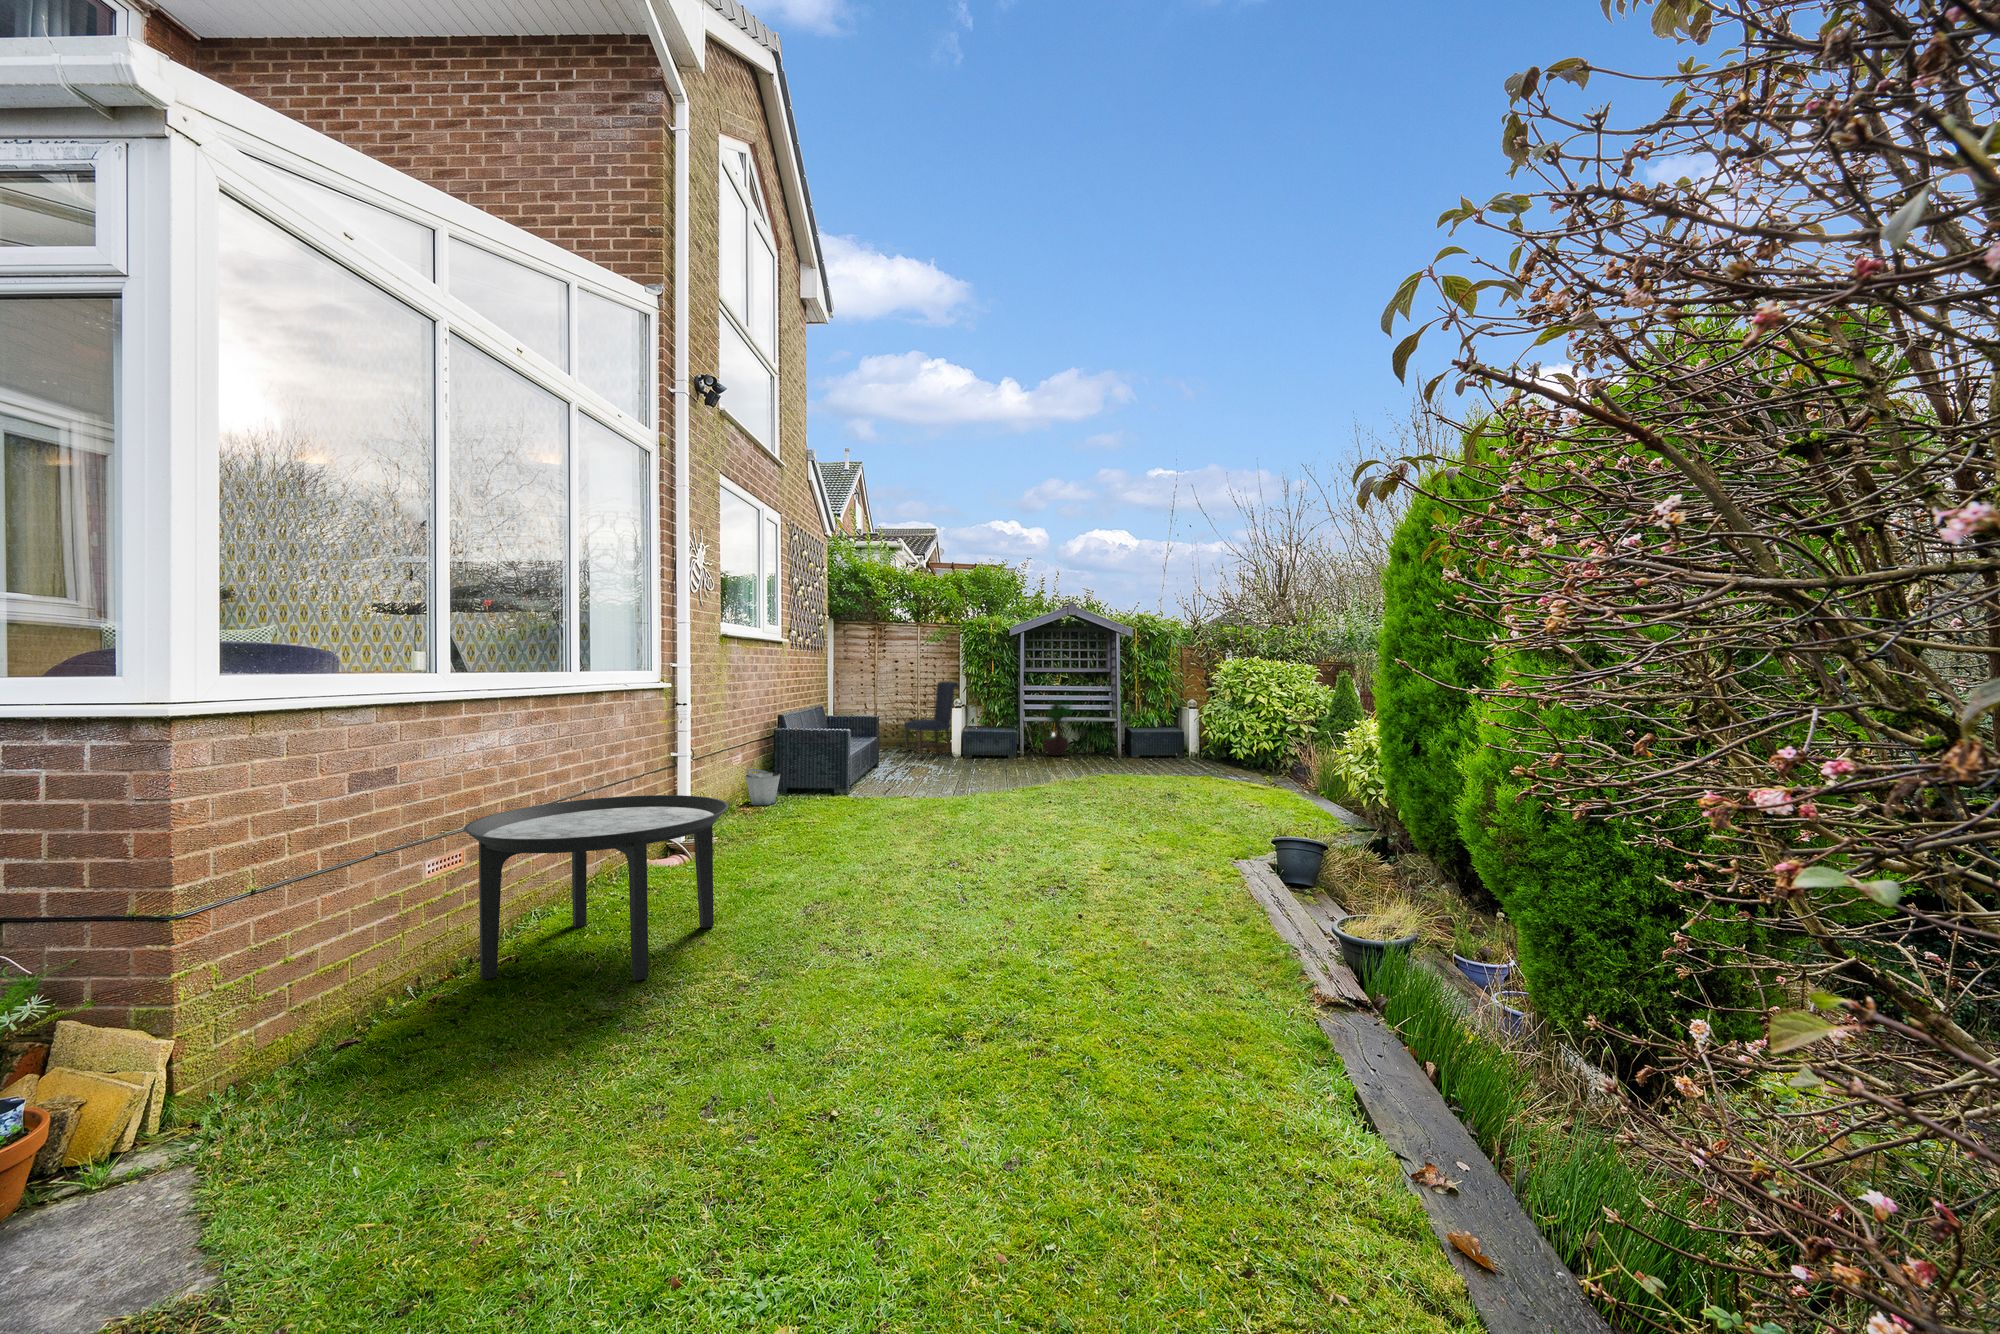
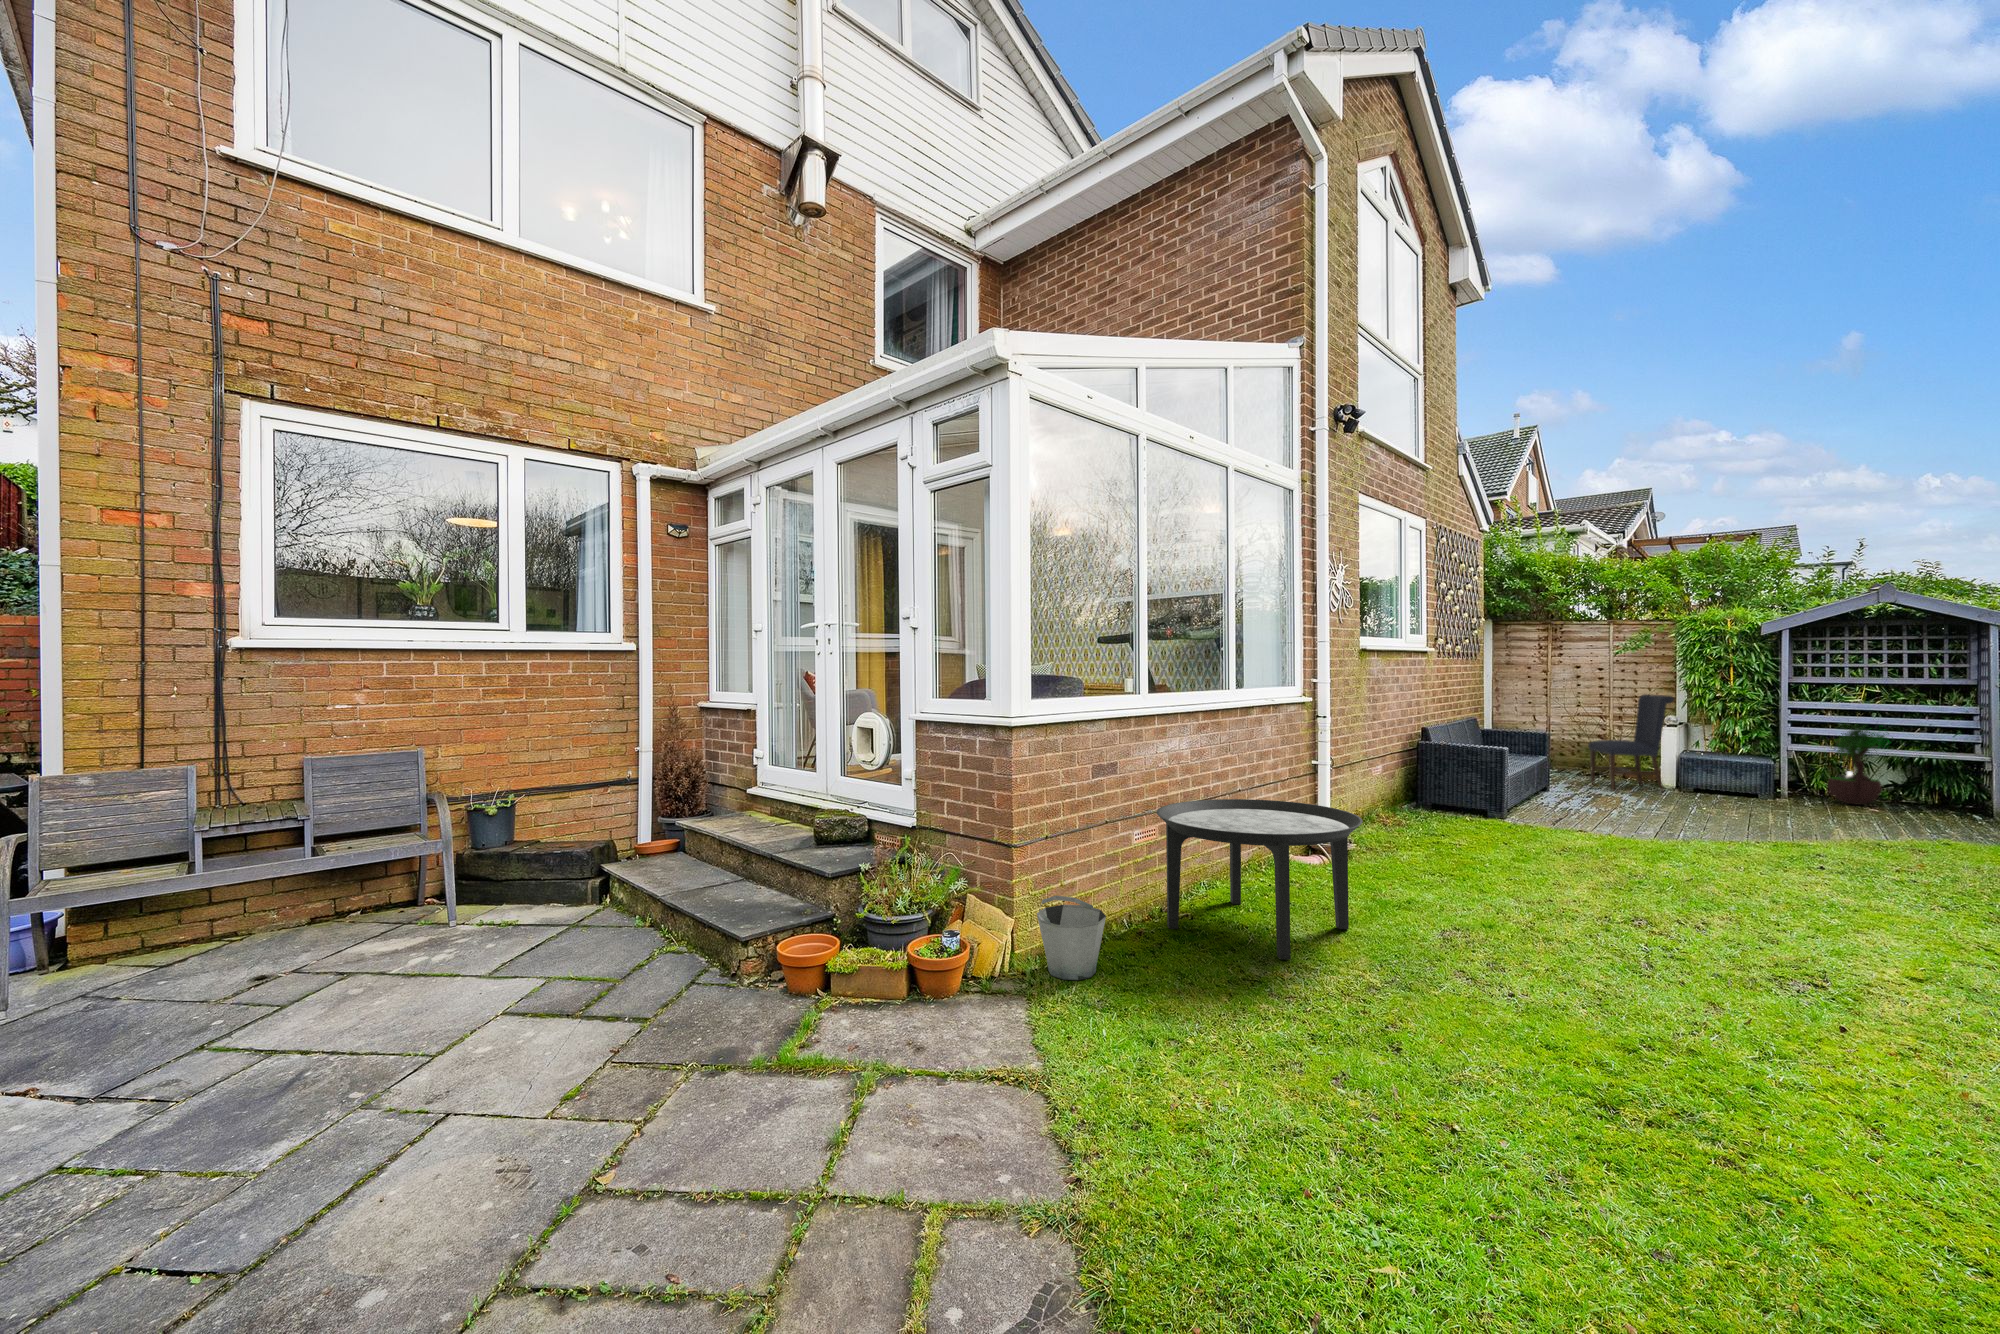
bucket: present [745,769,780,805] -> present [1037,896,1106,980]

